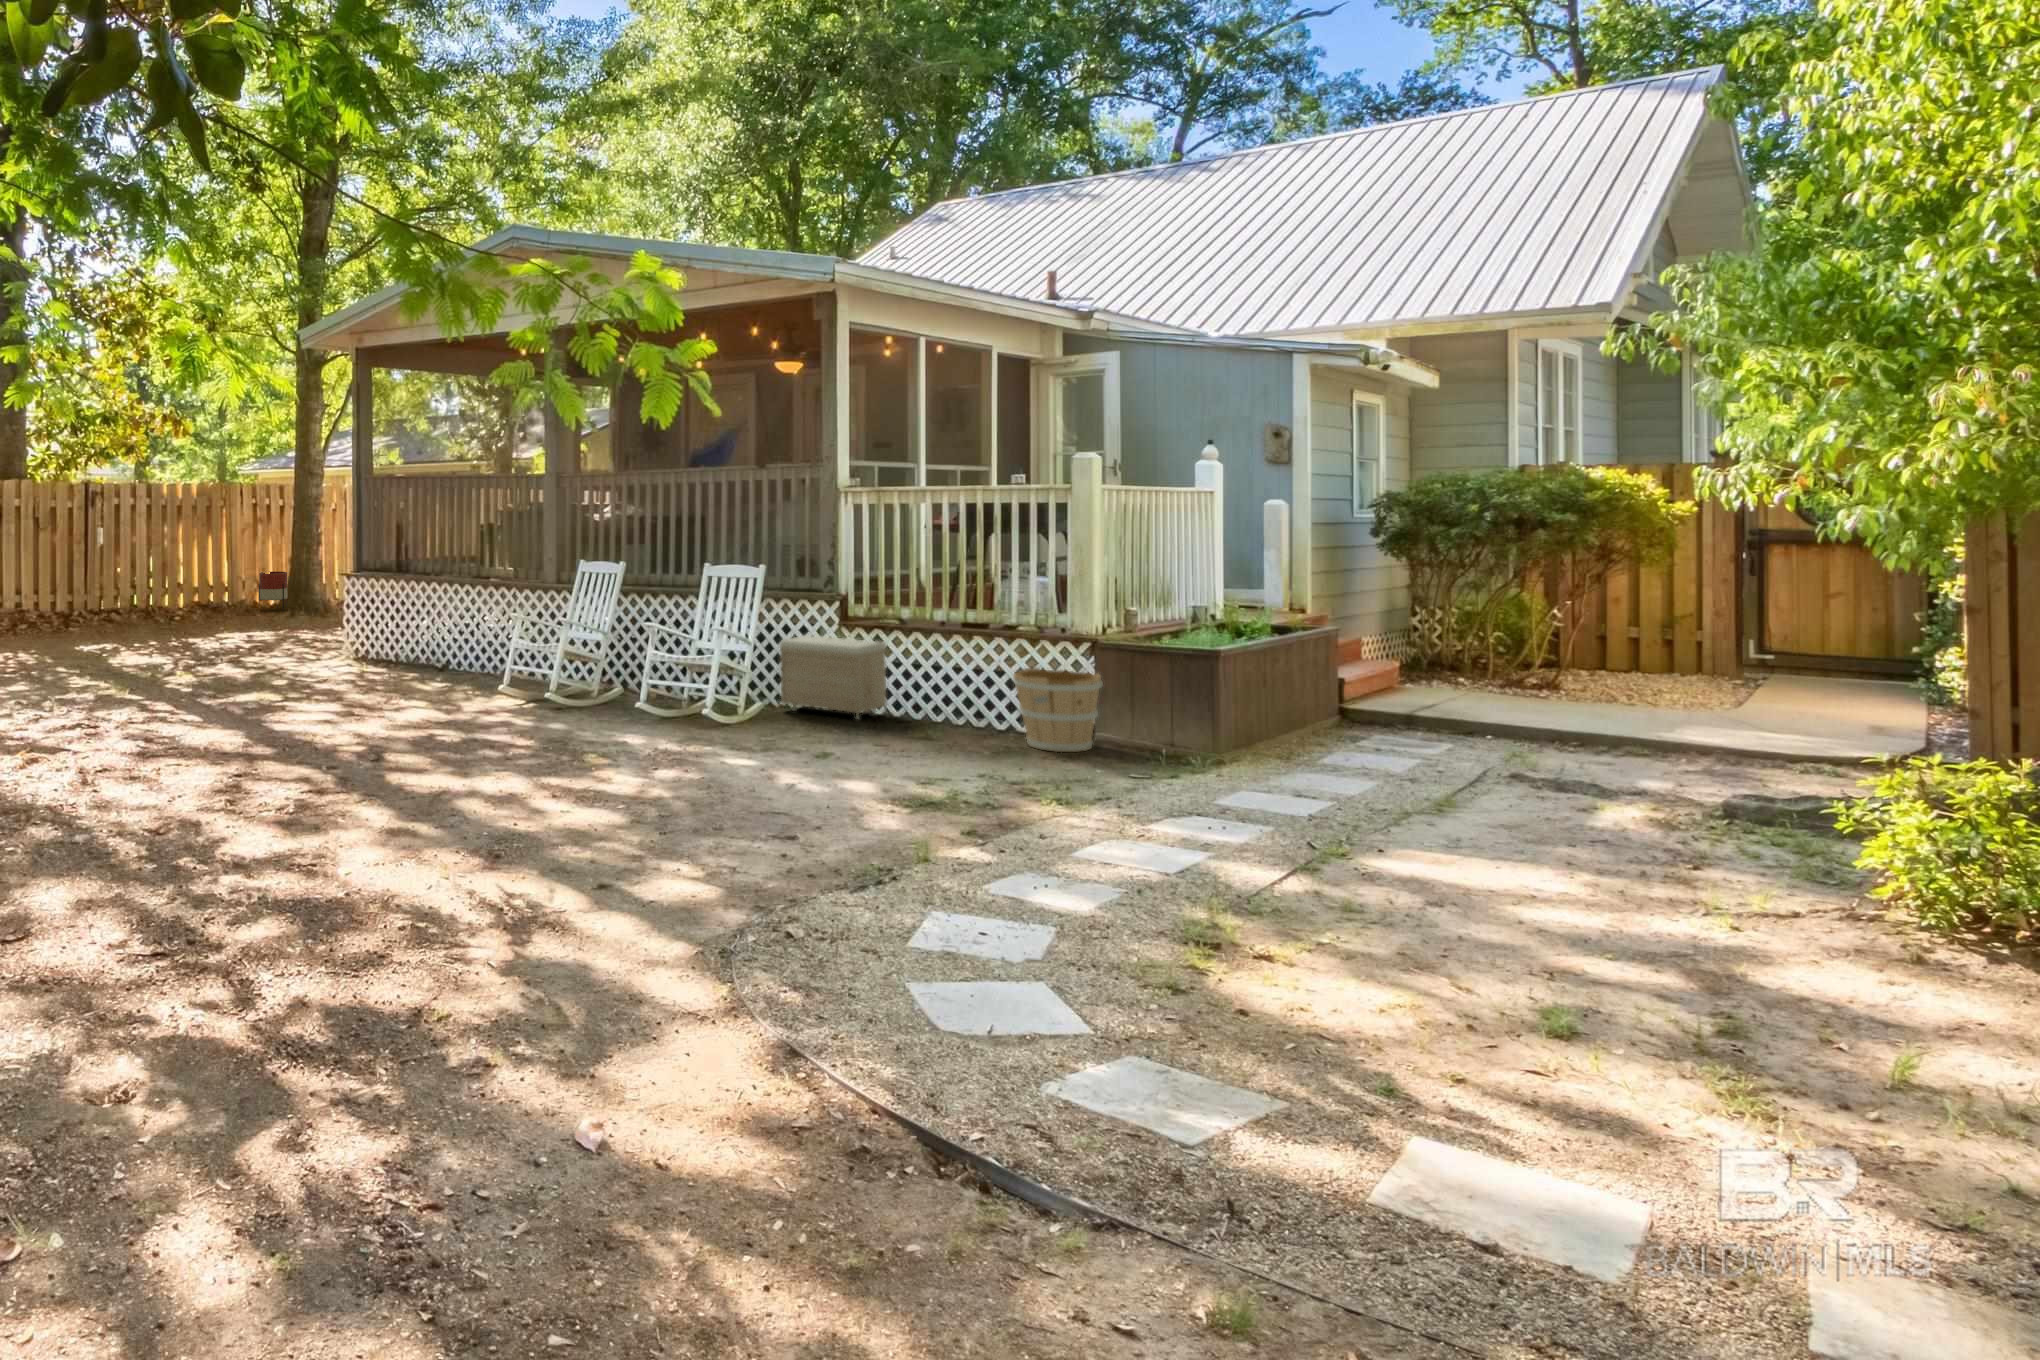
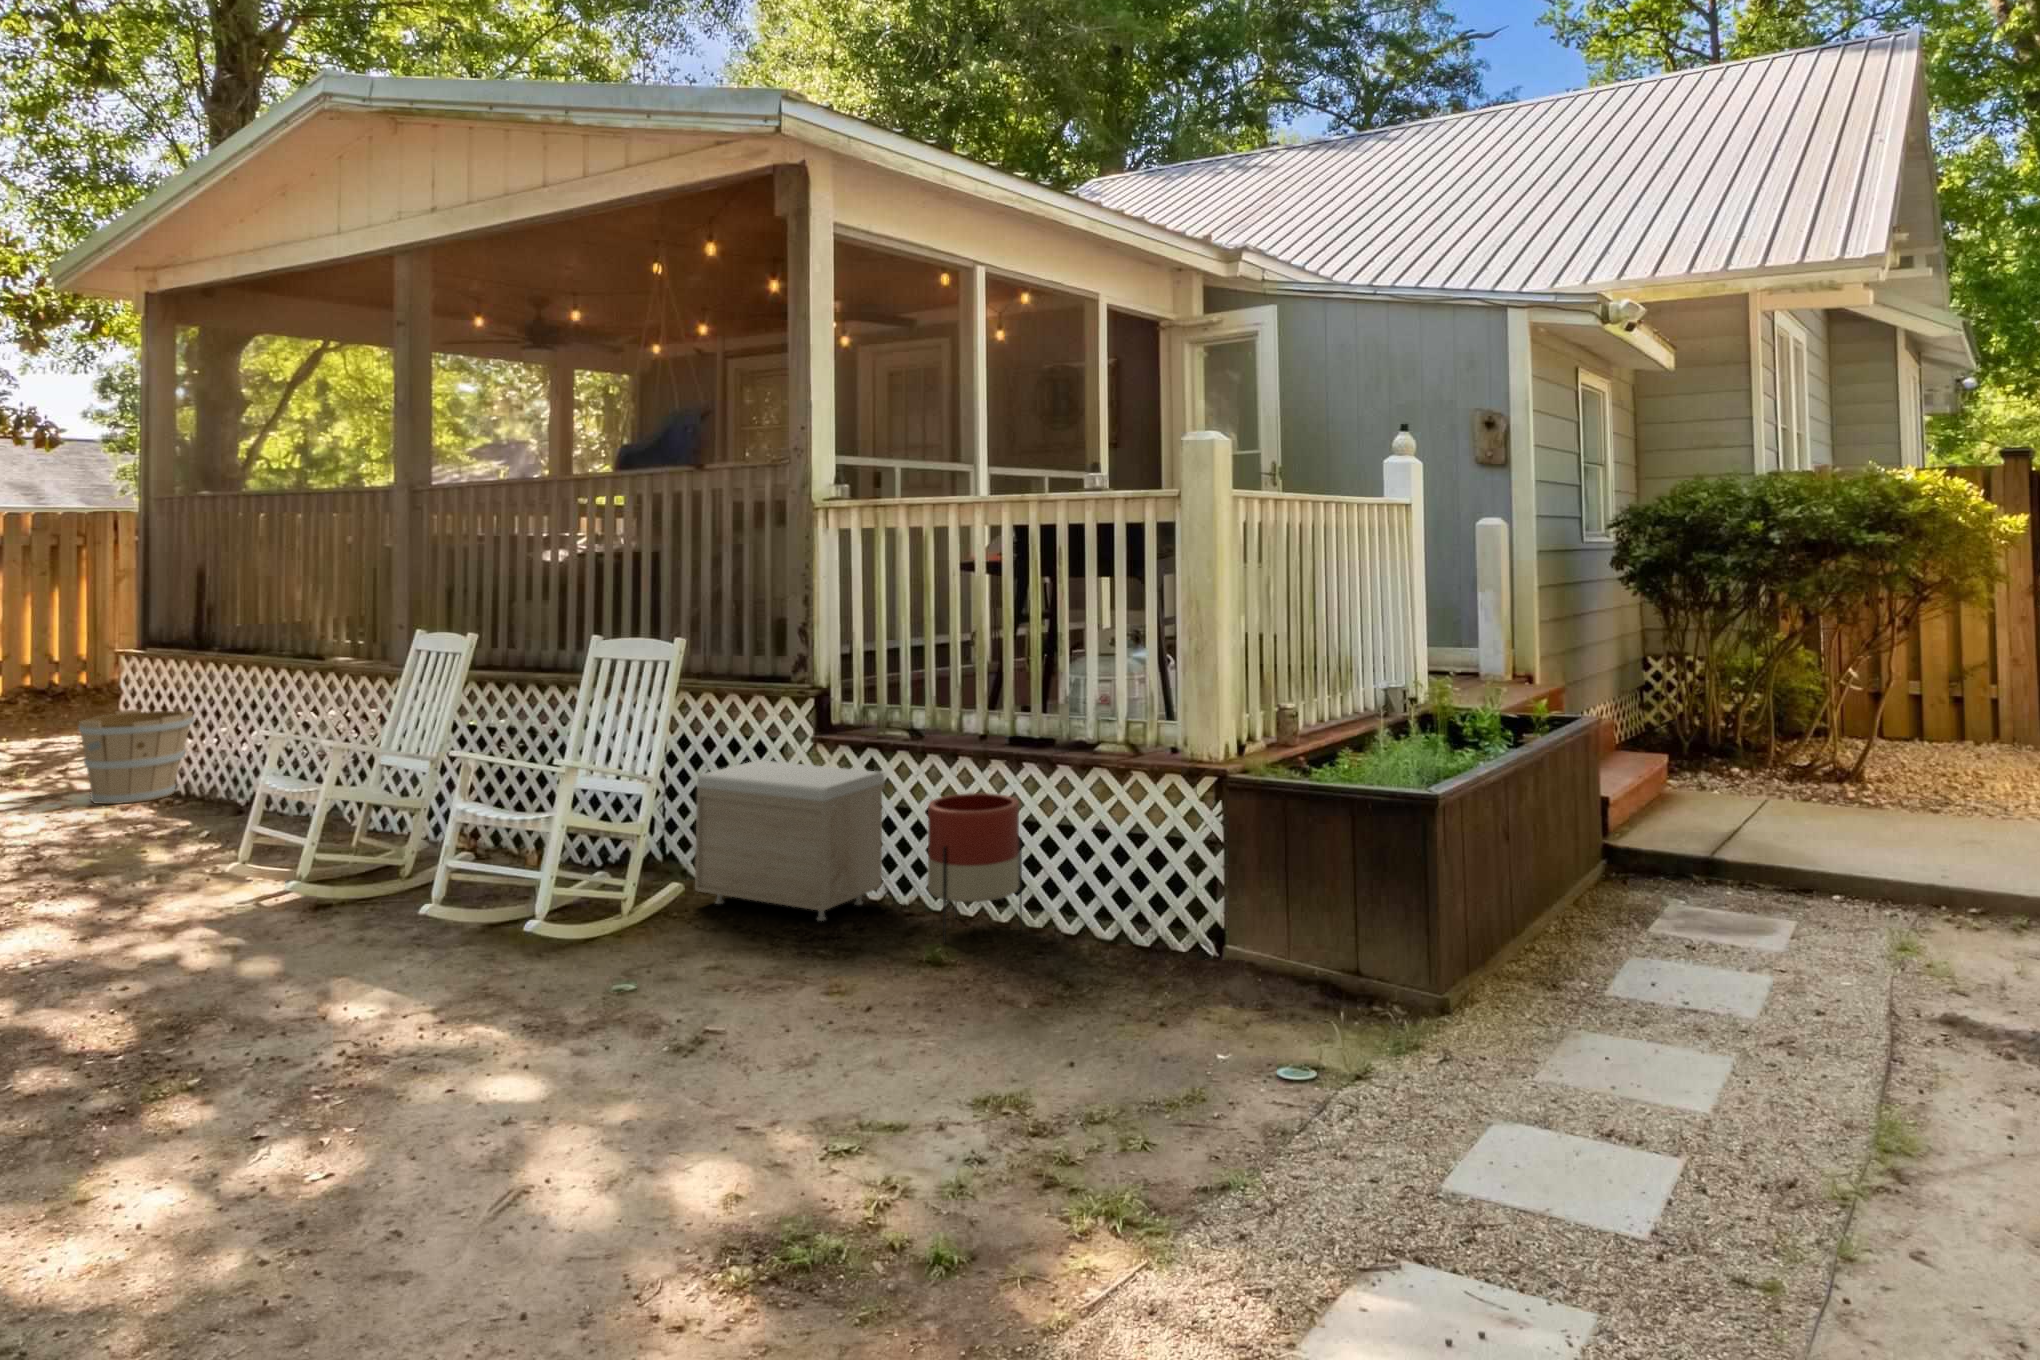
planter: present [259,571,287,611] -> present [928,793,1022,942]
wooden bucket: present [1013,668,1103,752] -> present [79,709,194,804]

